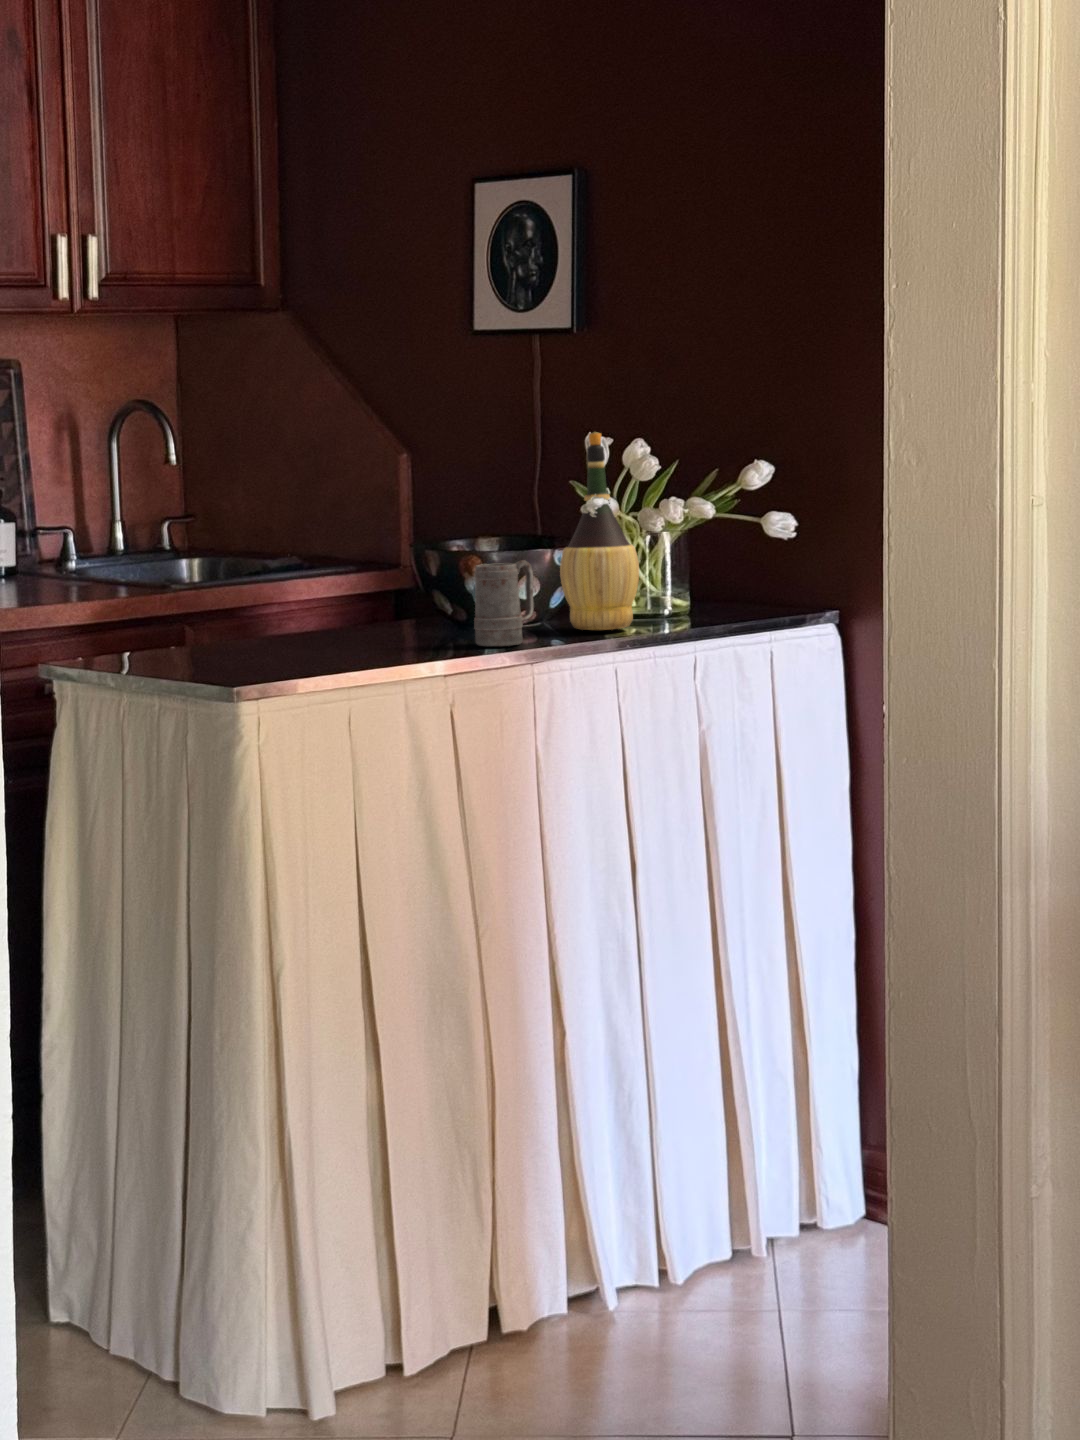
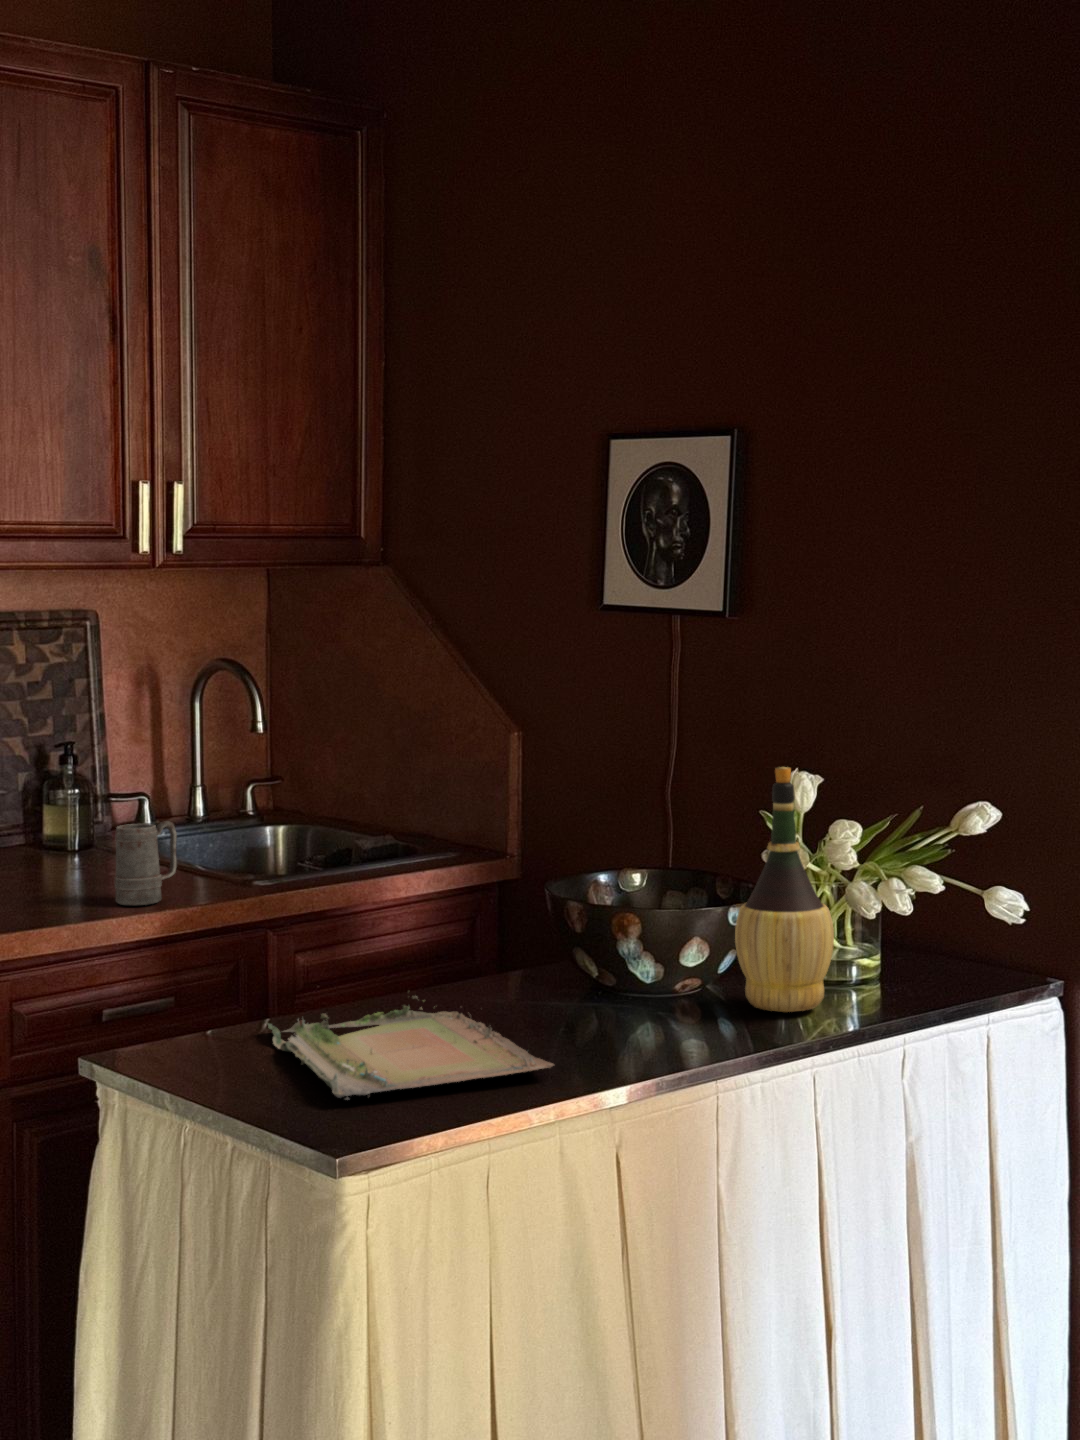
mug: present [474,560,534,646] -> present [115,821,177,905]
tray: none [181,619,404,668] -> present [267,996,554,1100]

